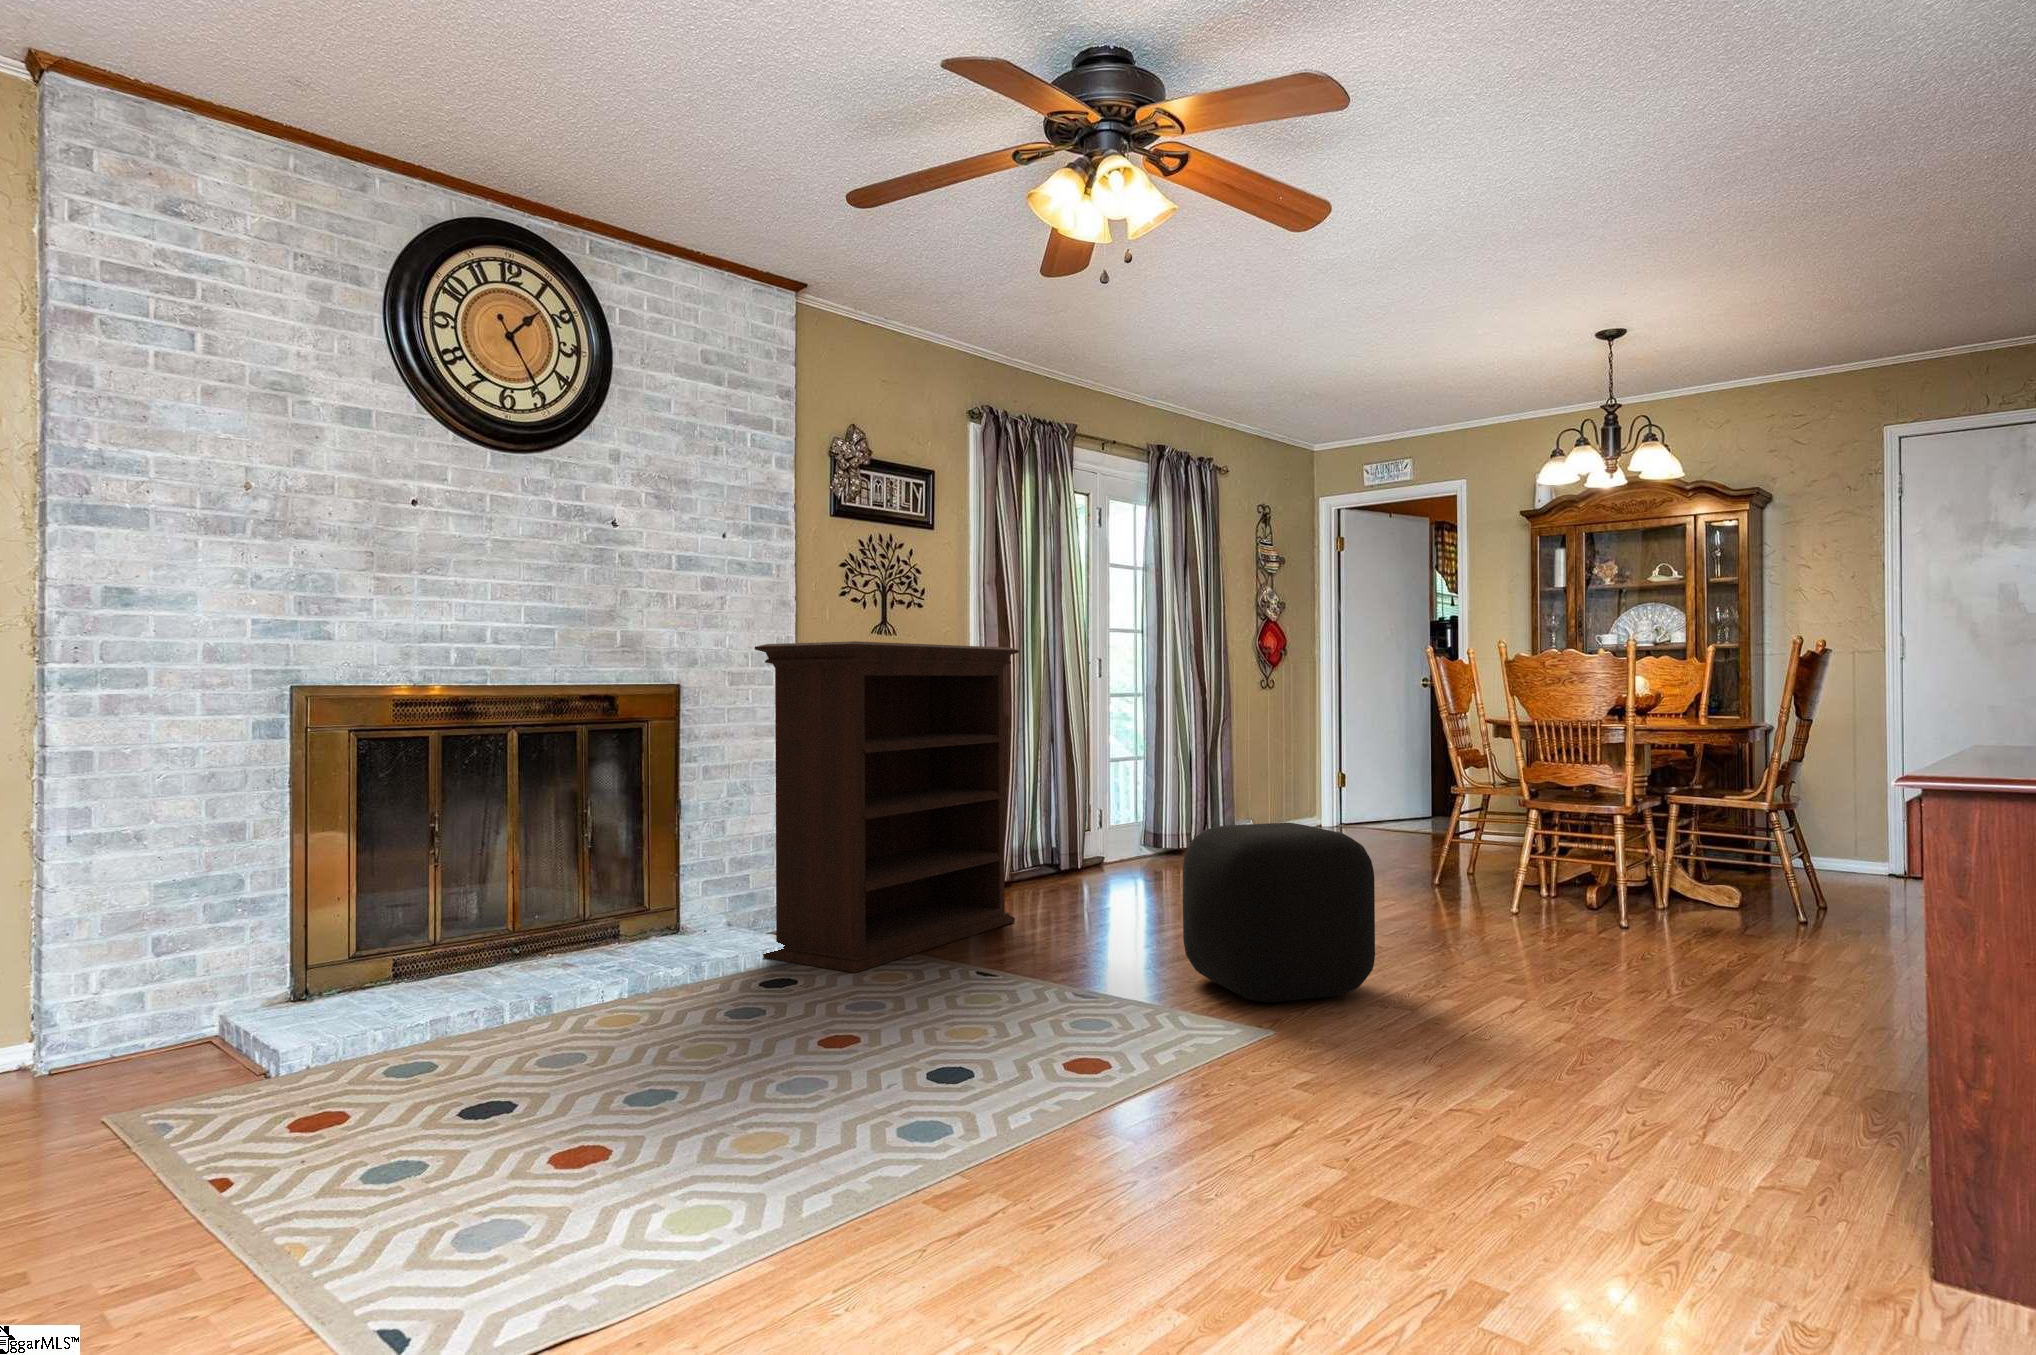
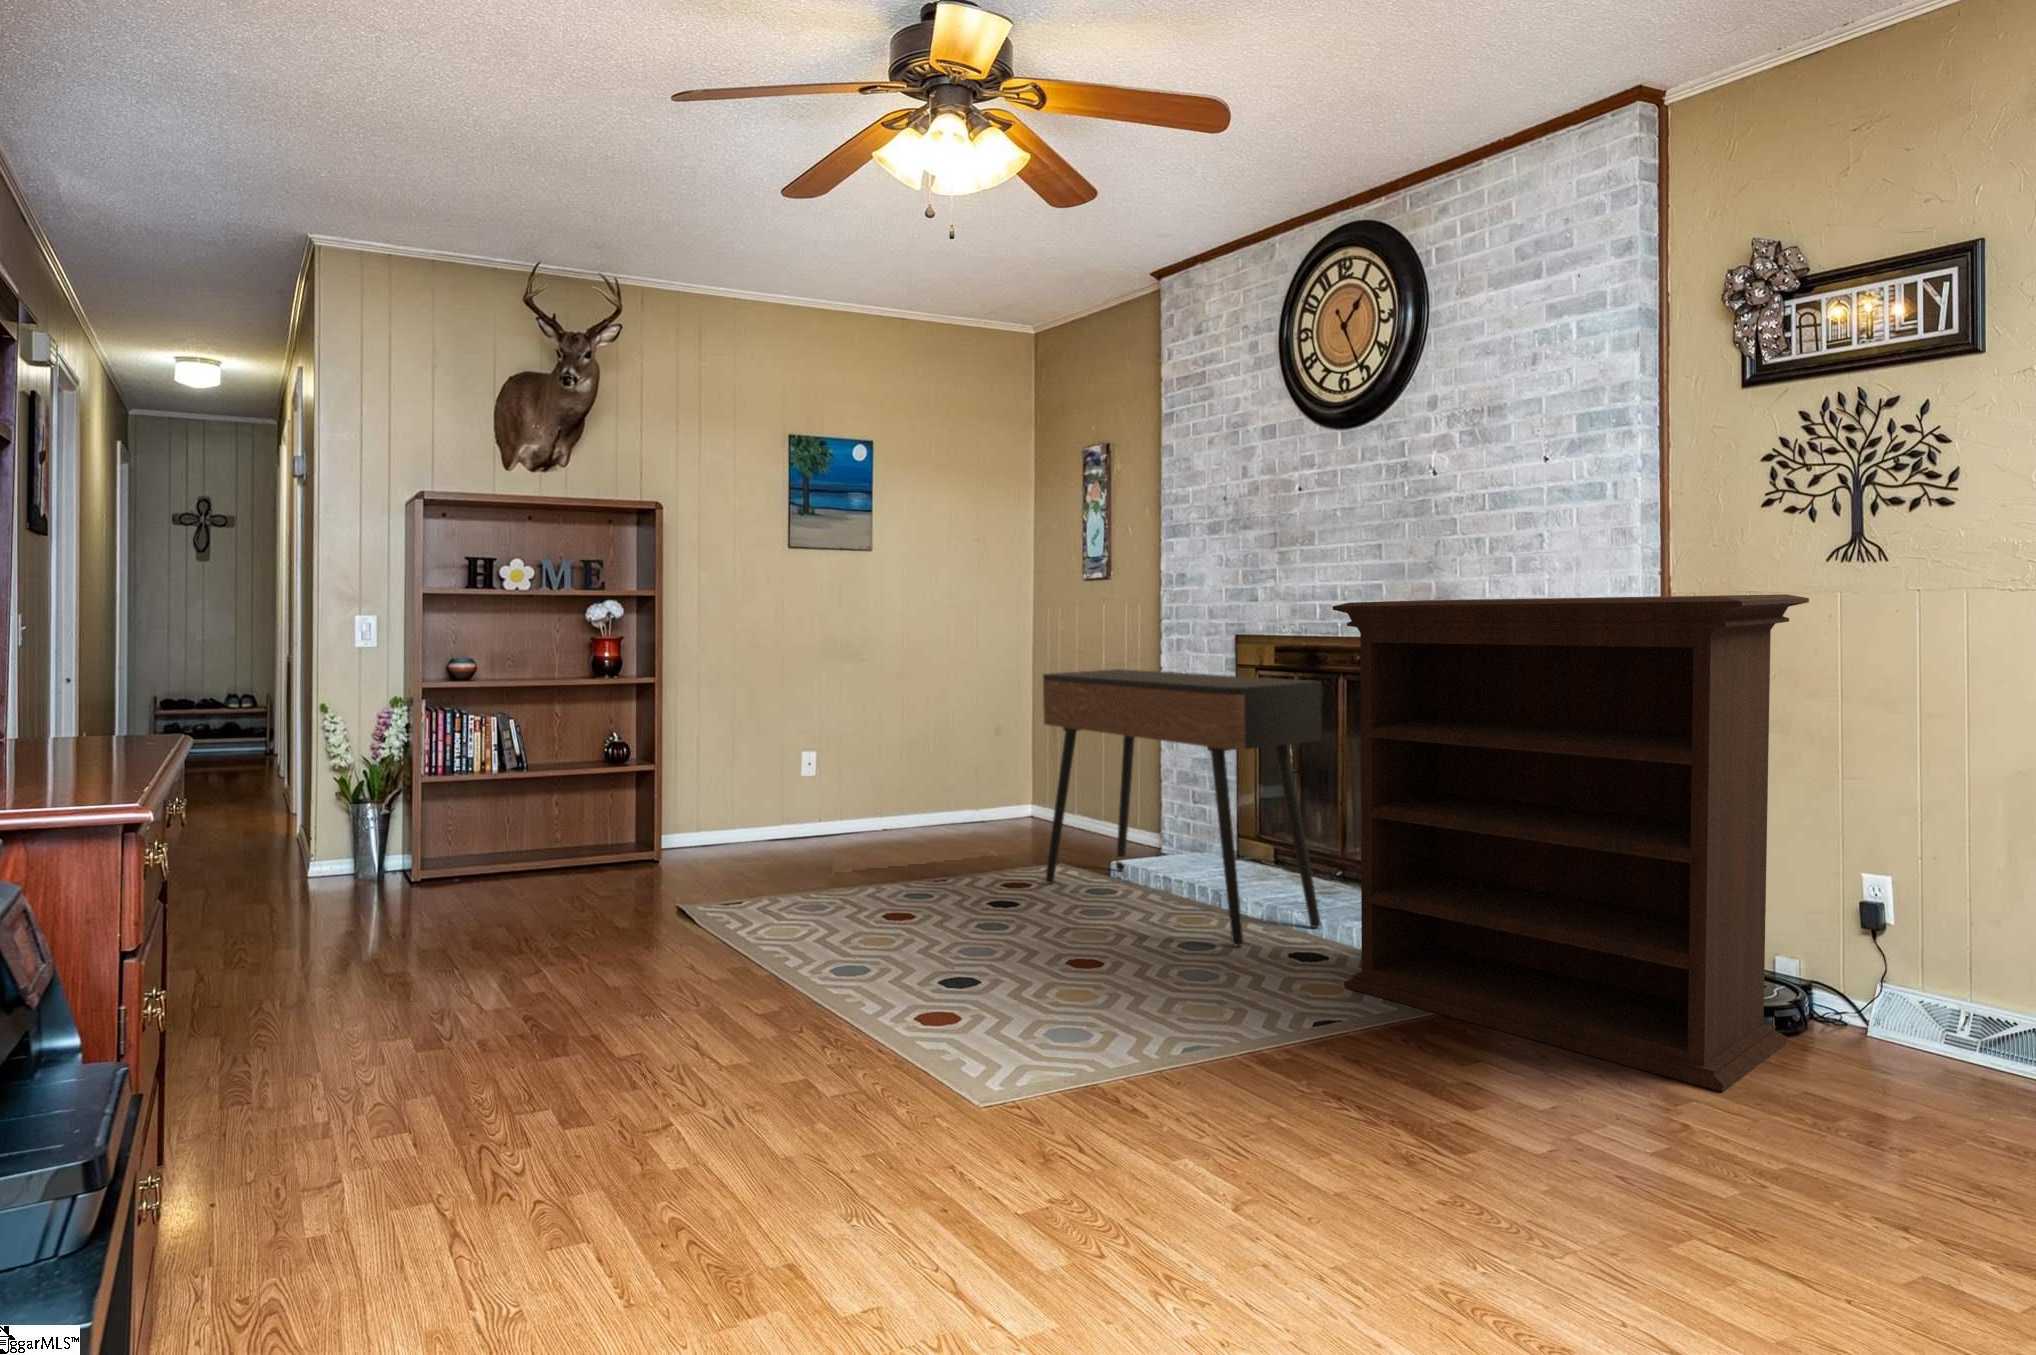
console table: none [288,723,737,1096] -> present [1043,669,1322,946]
ottoman: present [1183,823,1375,1002] -> none [1061,926,1368,1268]

